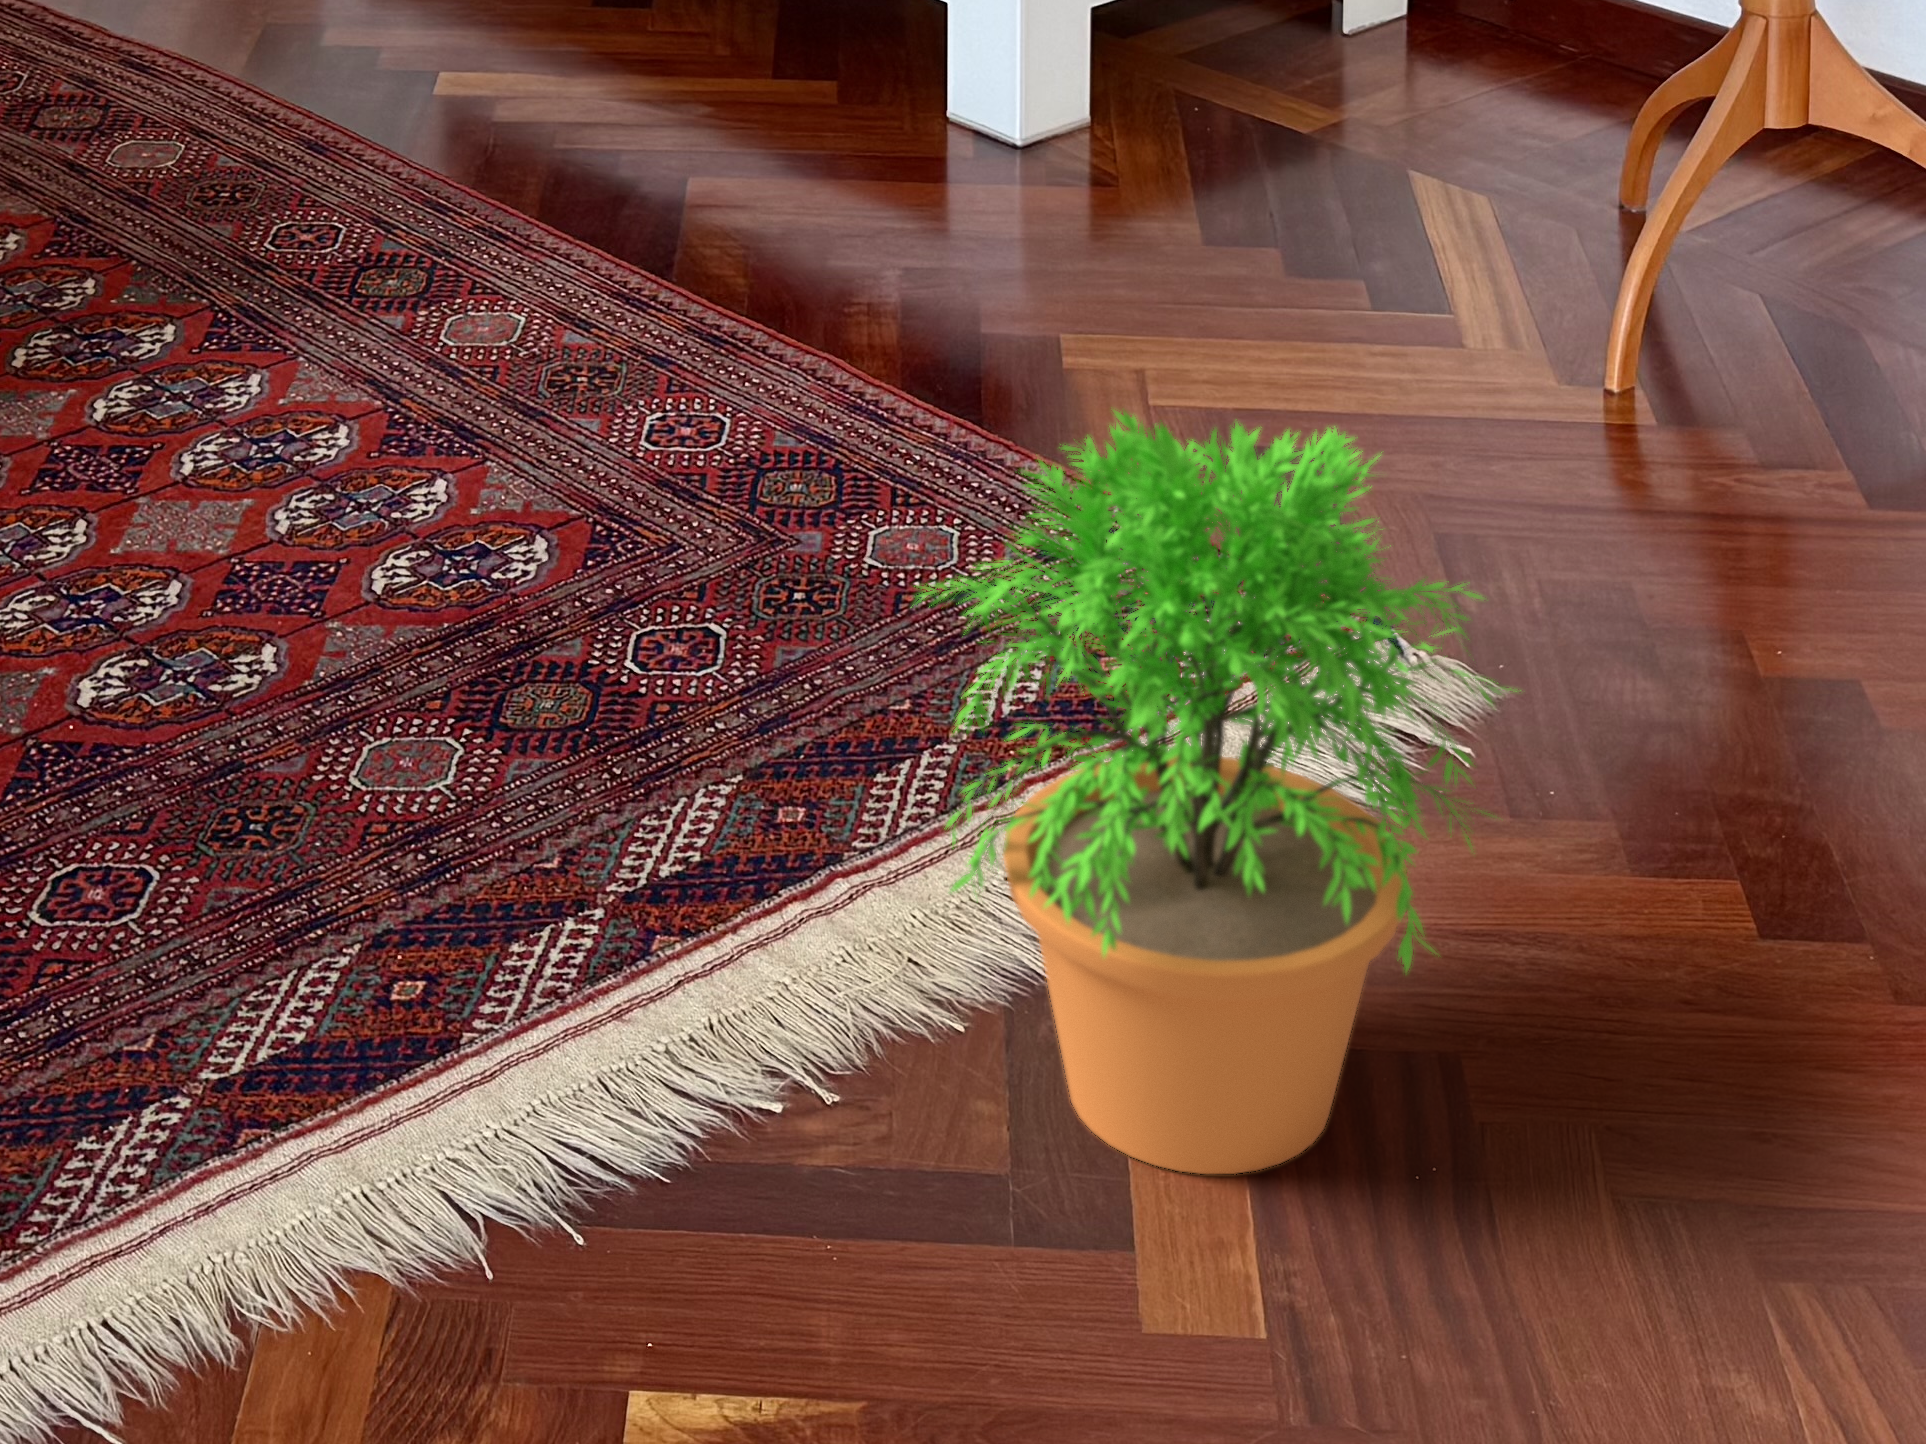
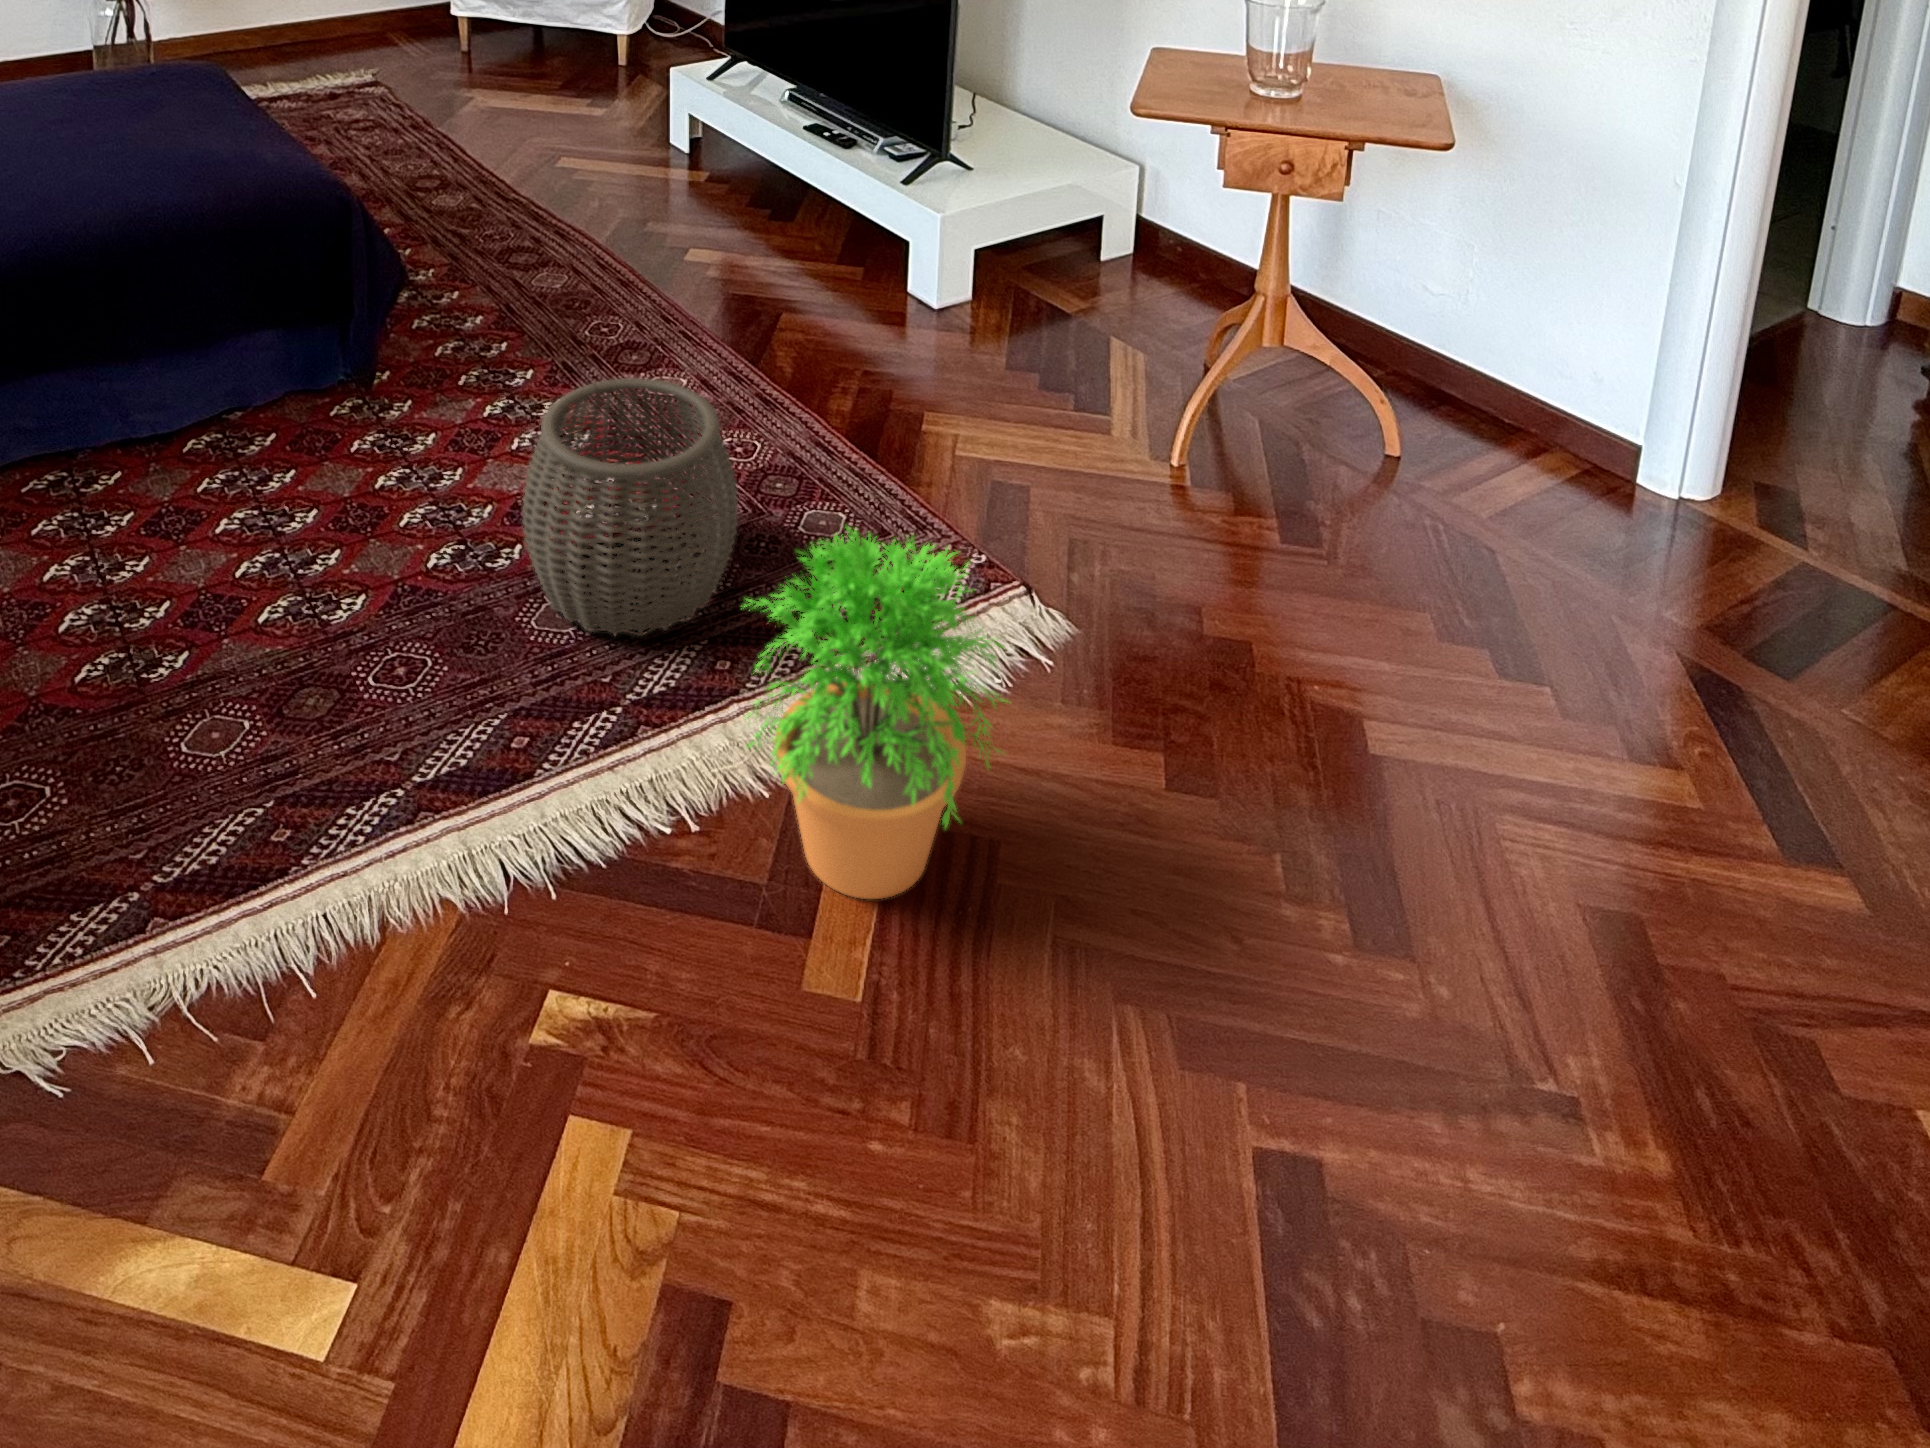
woven basket: none [294,246,776,792] -> present [523,378,738,636]

